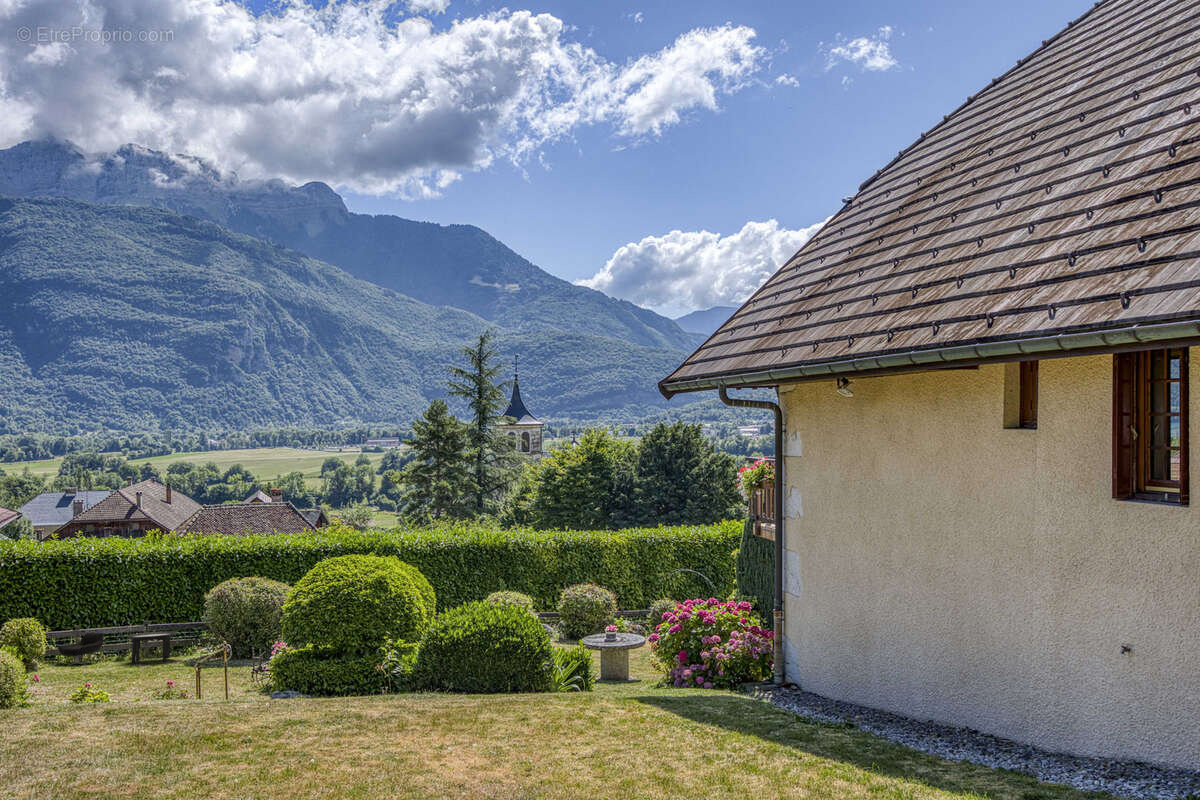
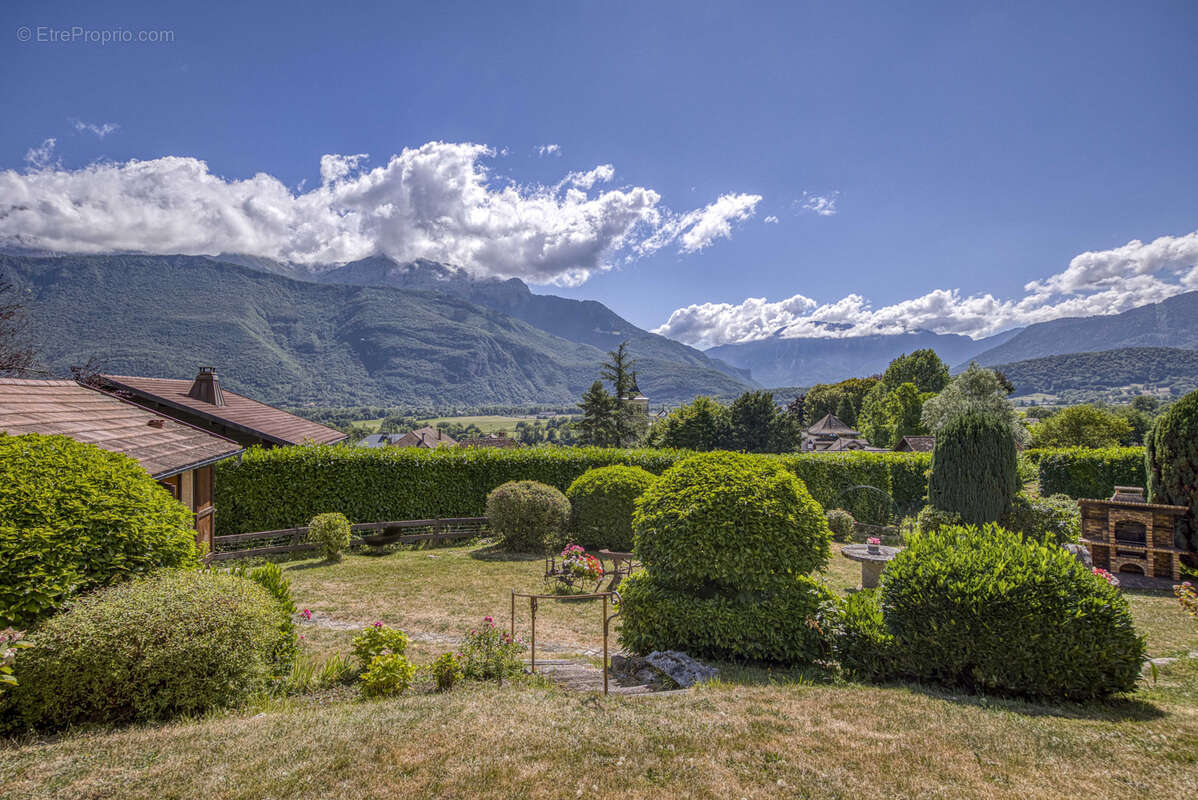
round table: present [127,632,177,664] -> none [421,526,463,556]

